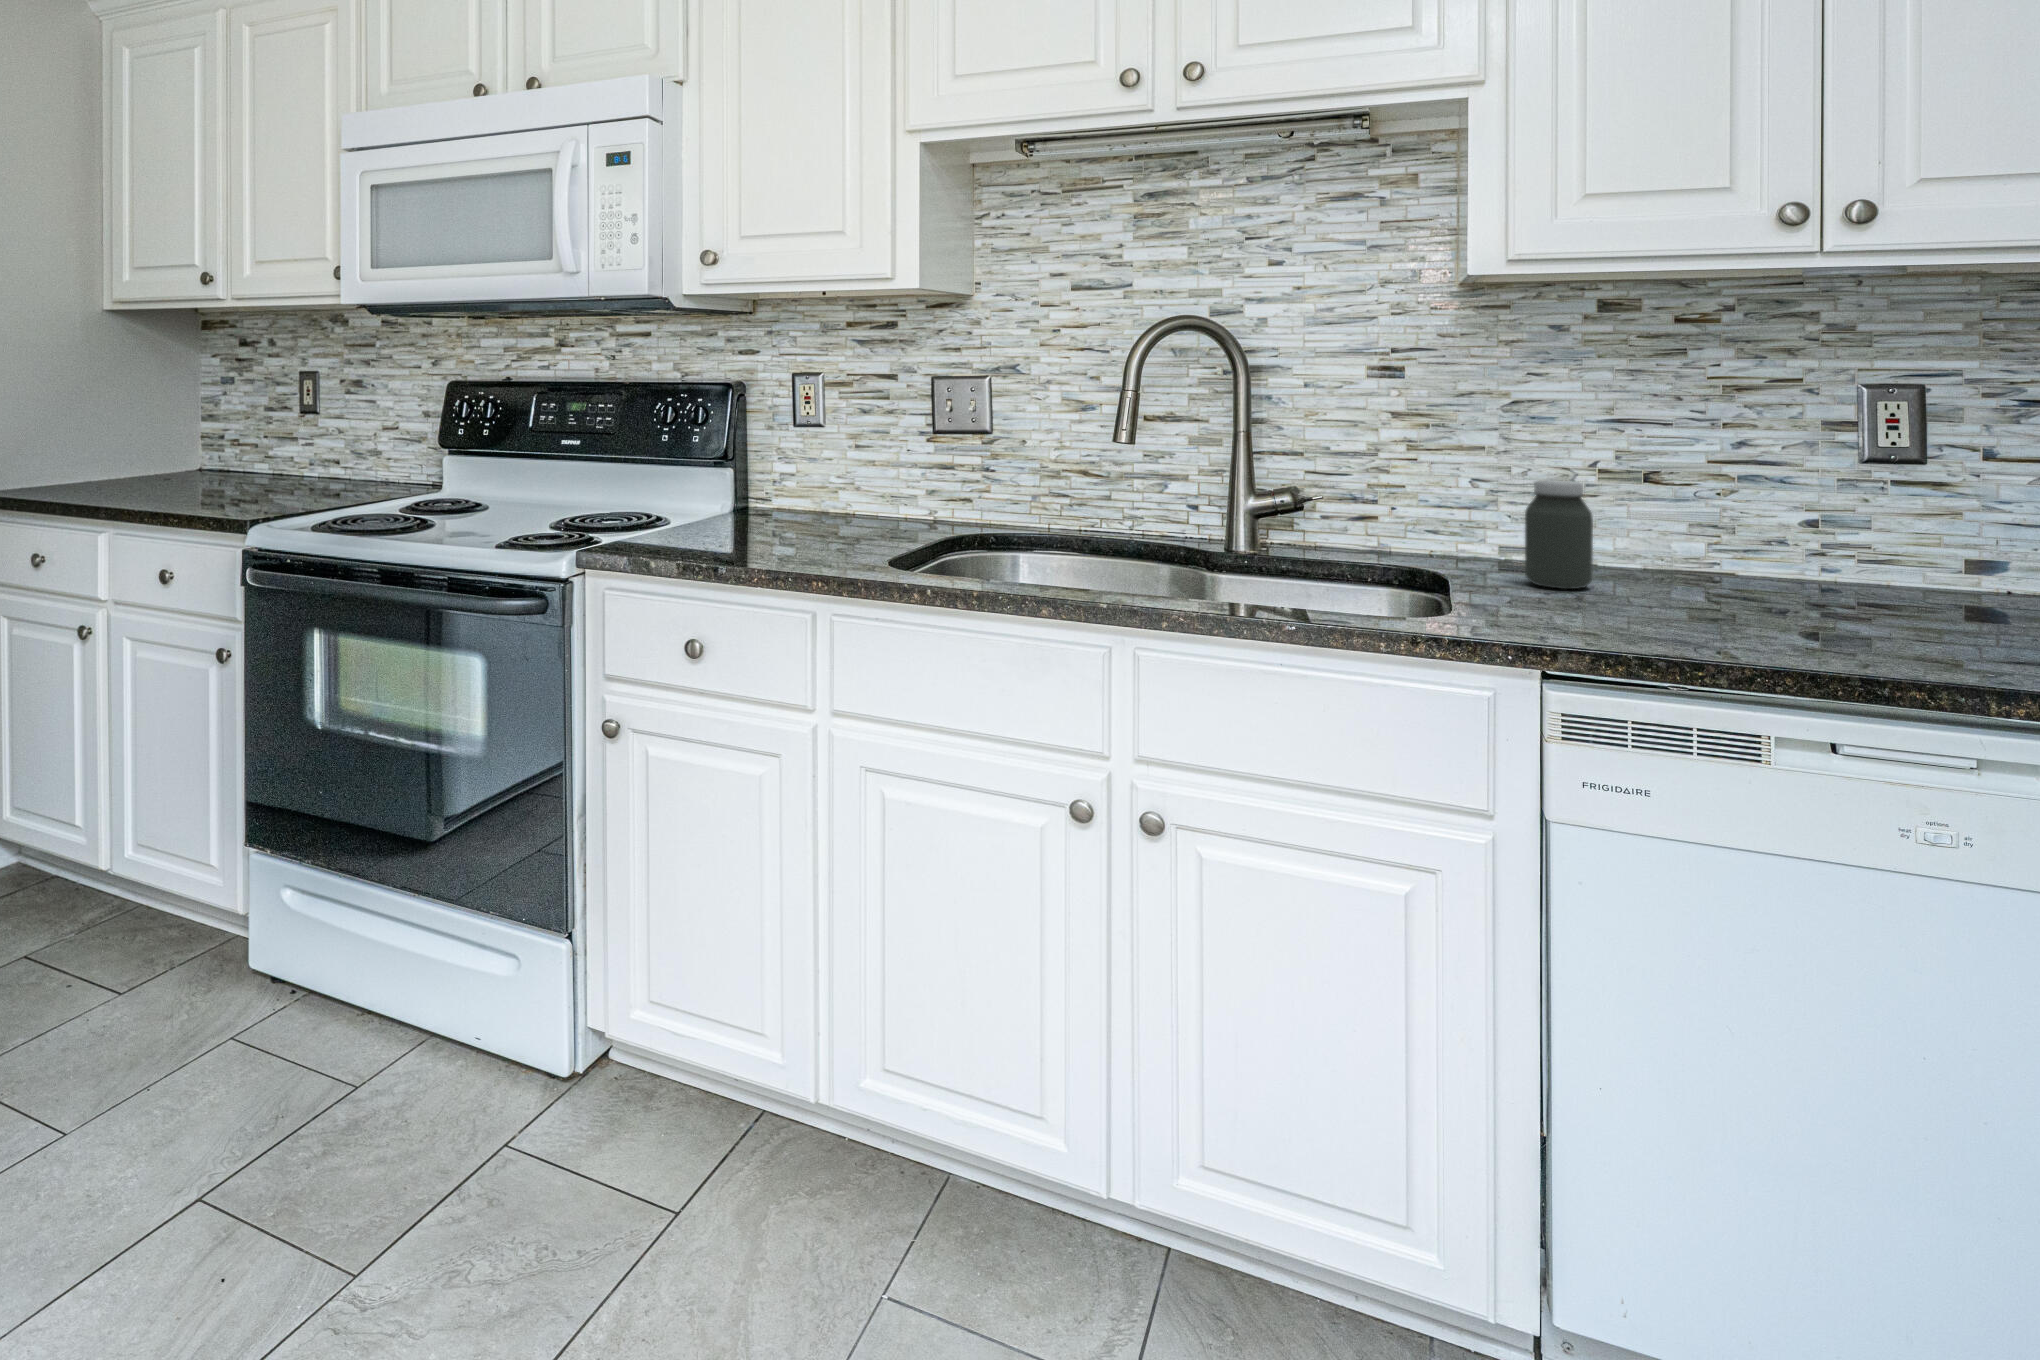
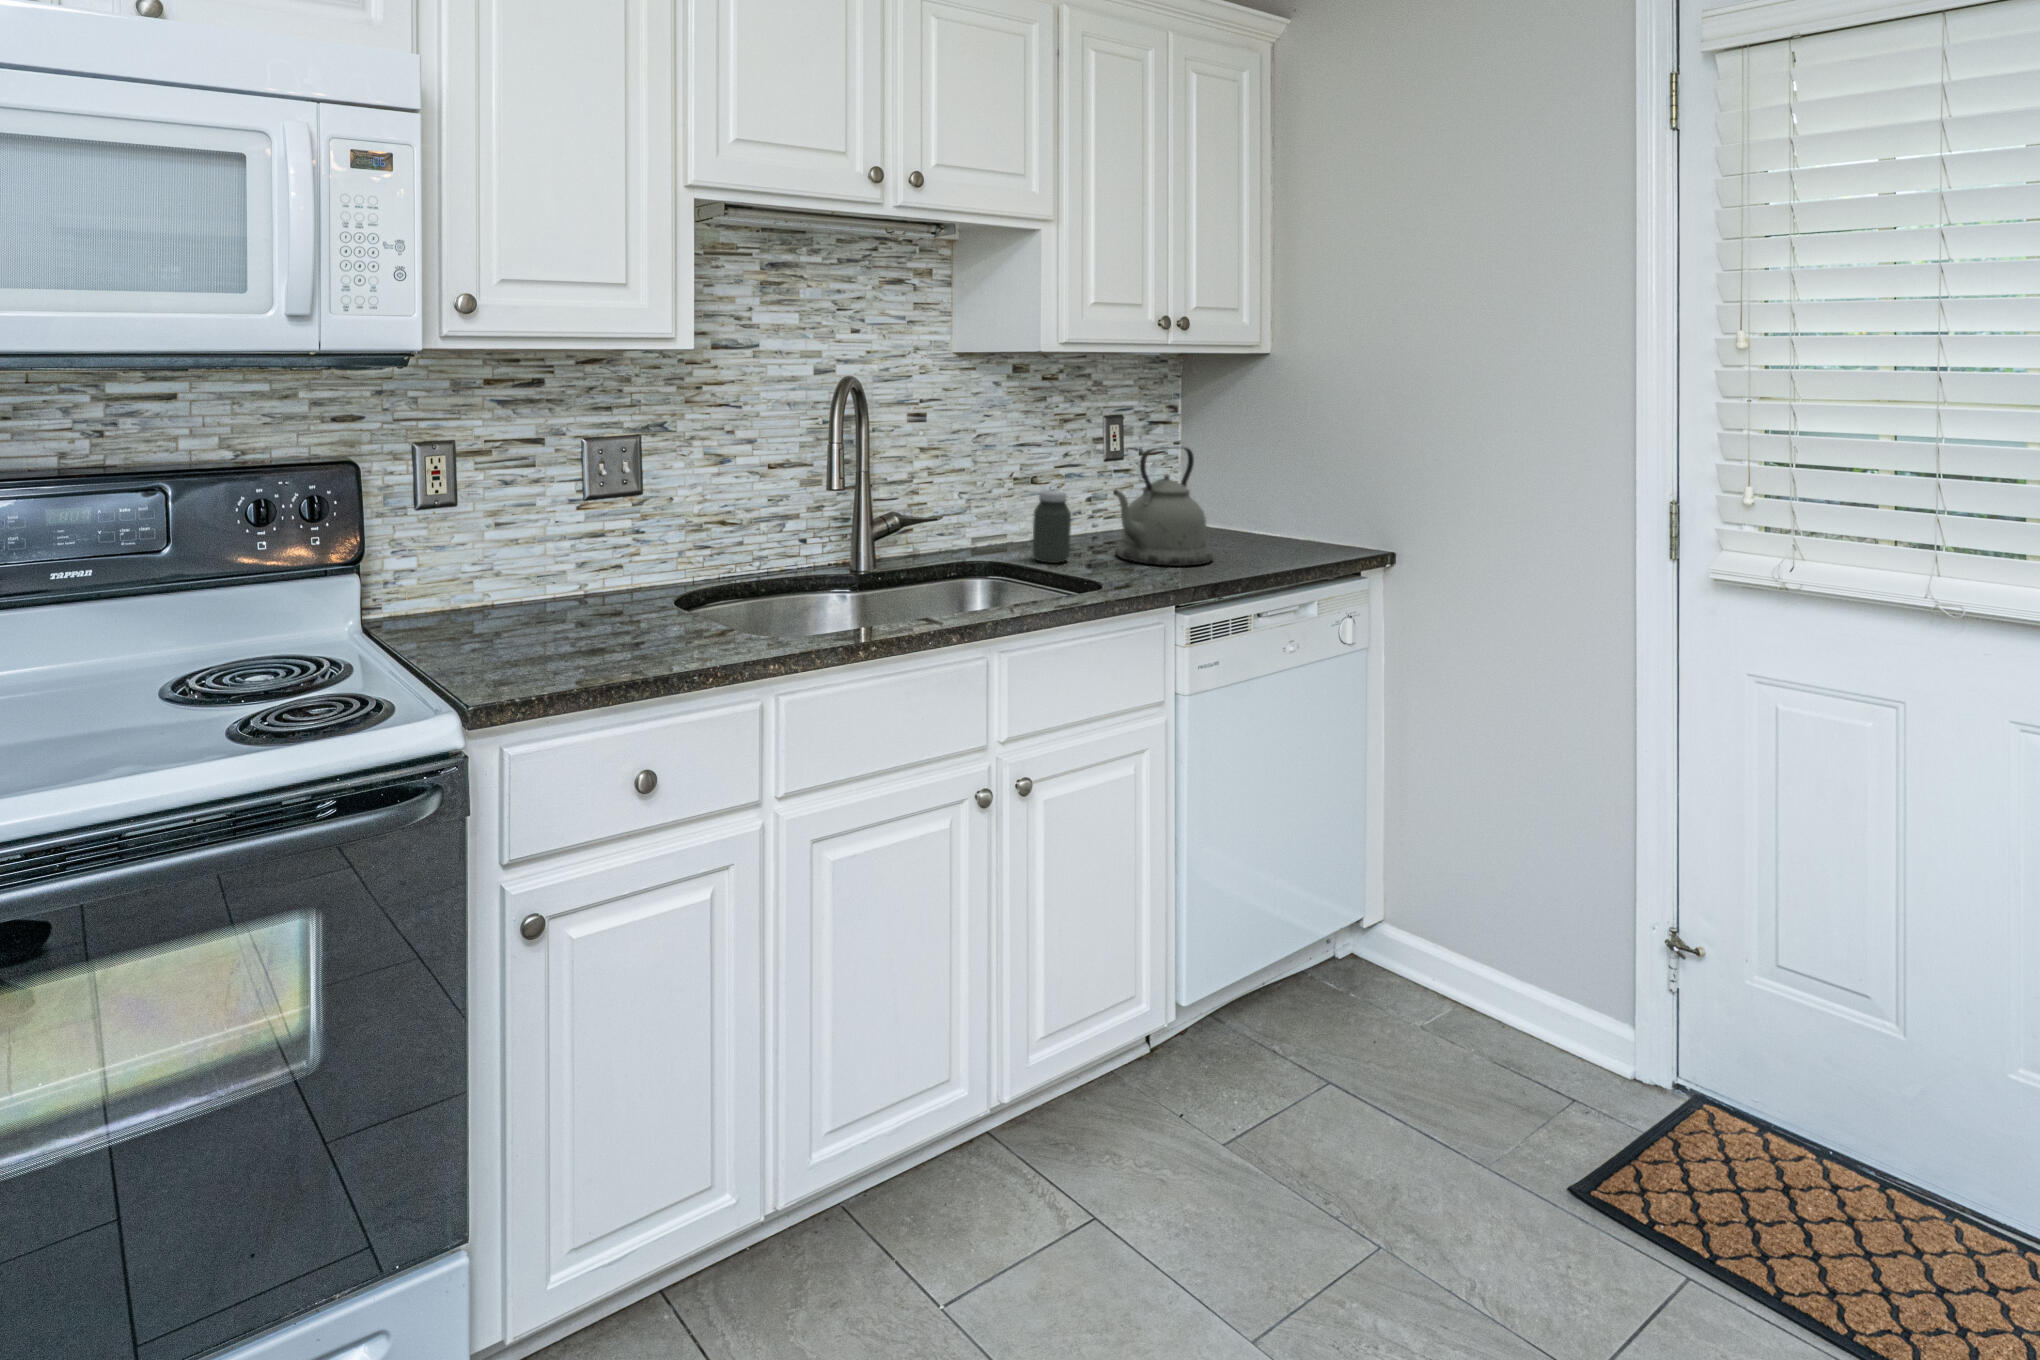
kettle: none [1625,421,1915,634] -> present [1113,447,1214,566]

